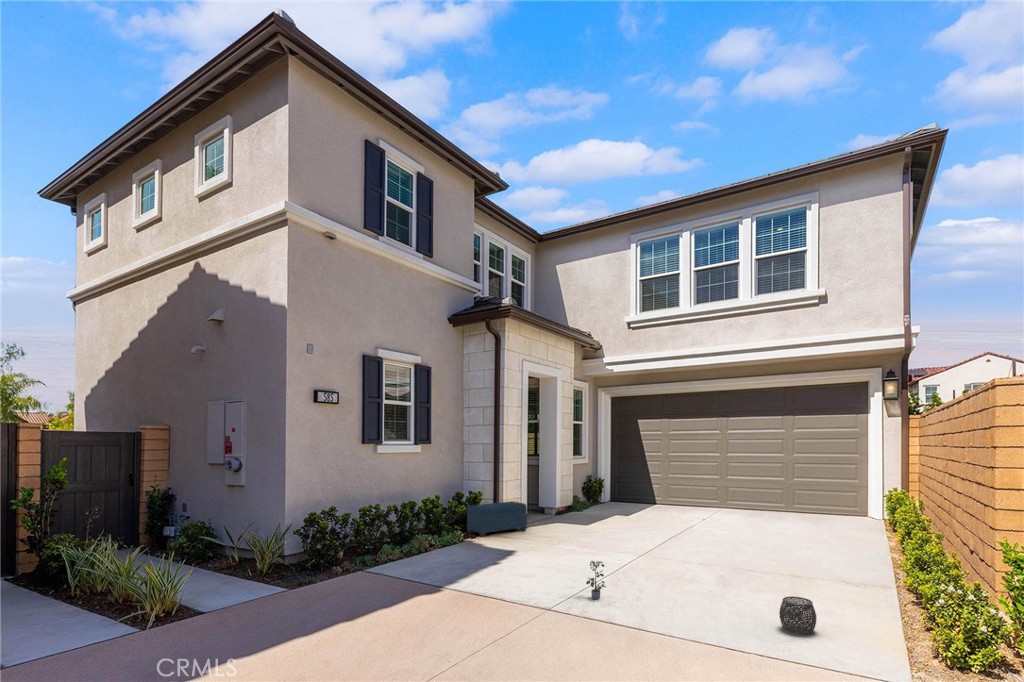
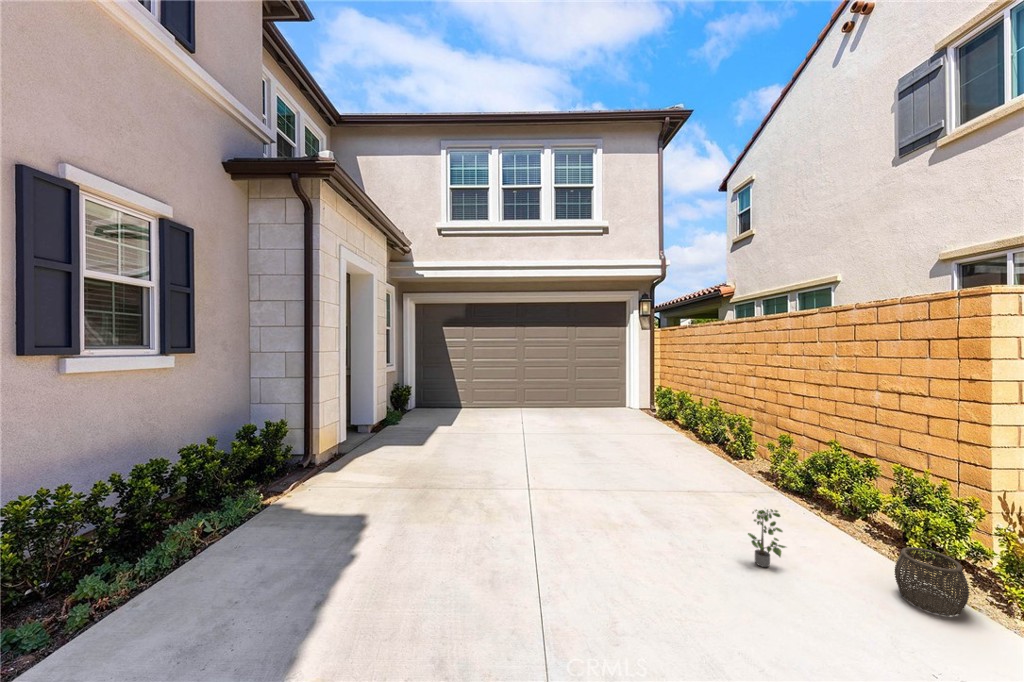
bench: present [467,501,527,537] -> none [266,427,354,487]
potted plant: present [586,561,606,599] -> present [748,509,786,567]

